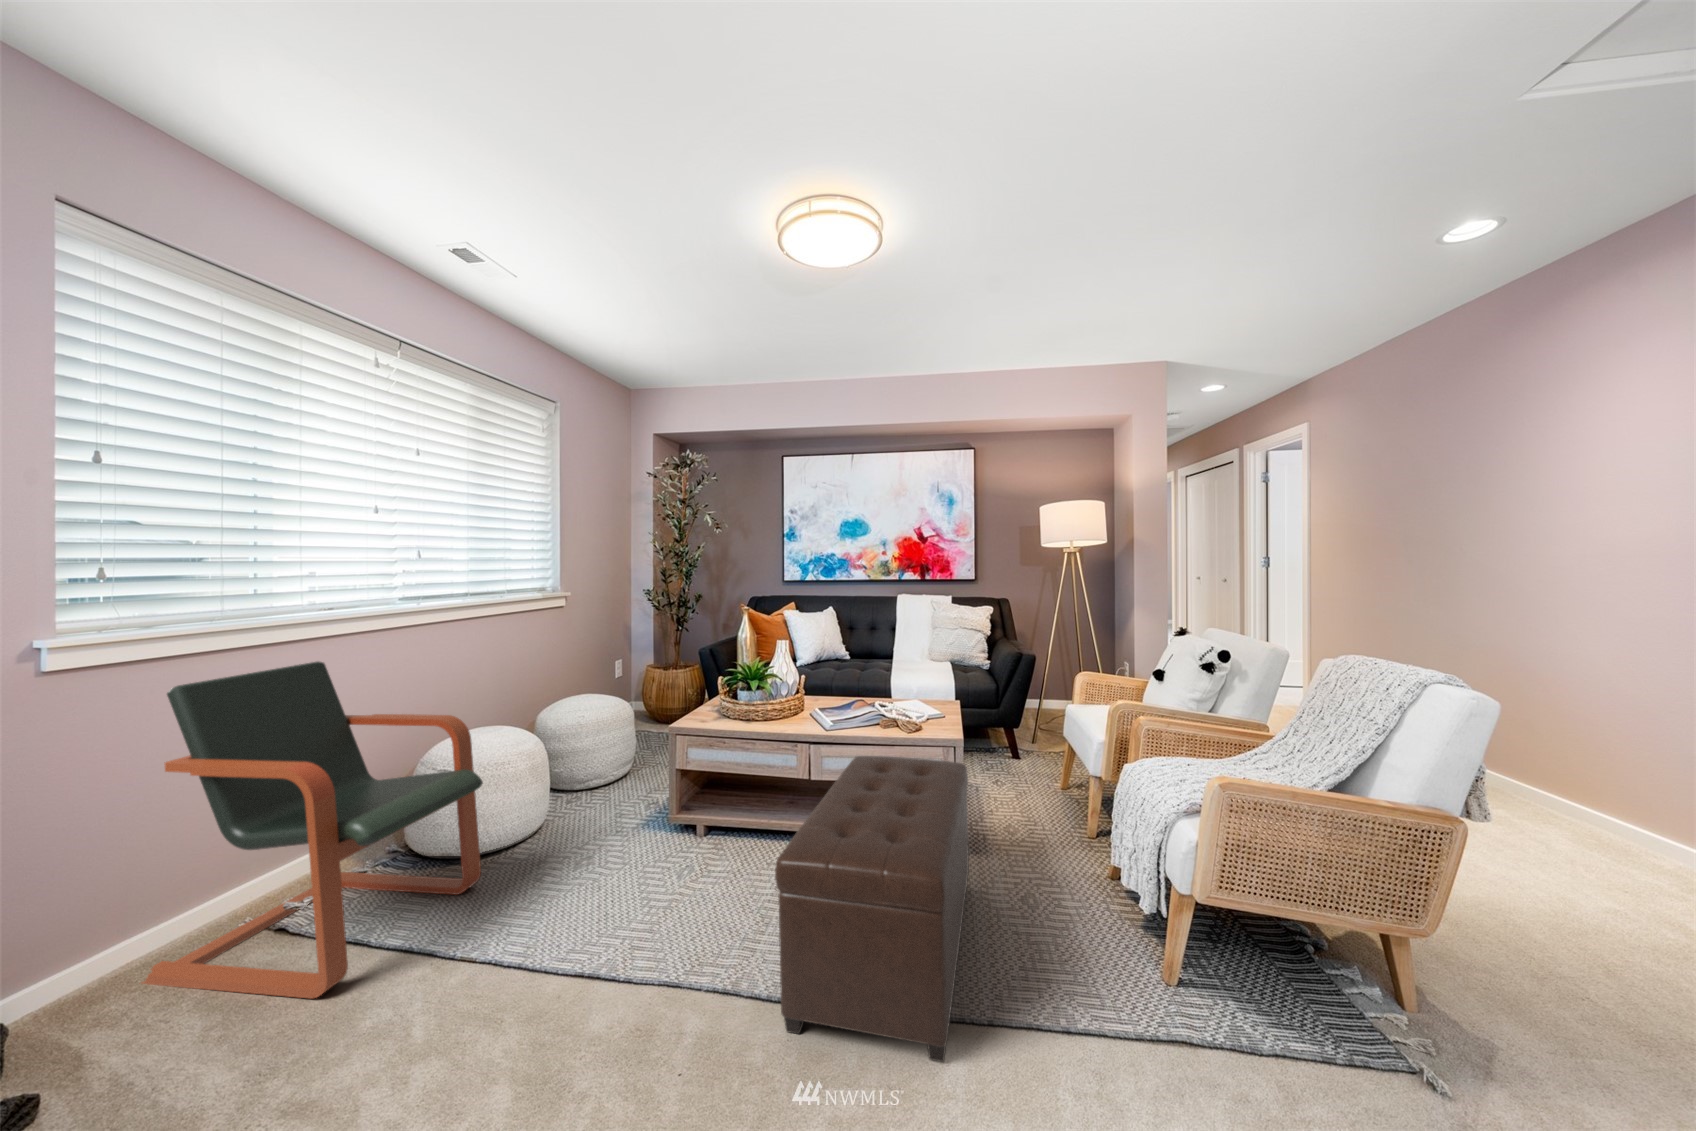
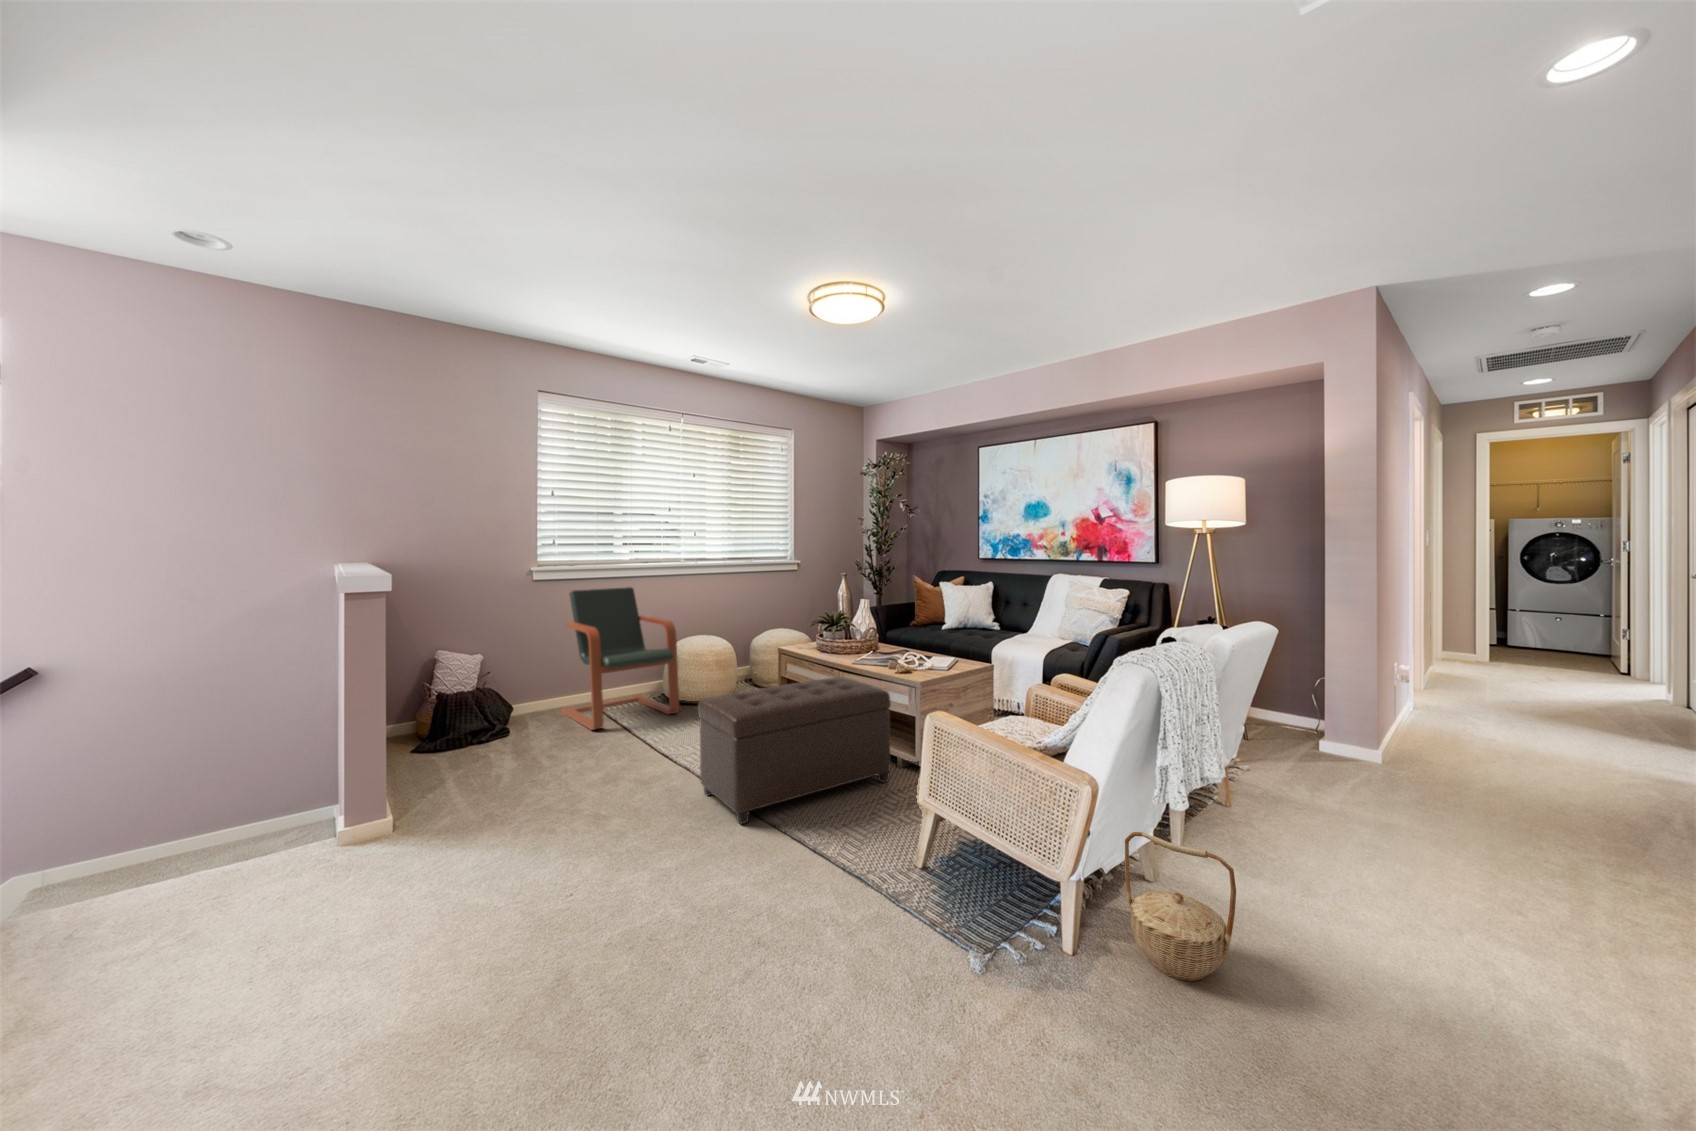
basket: none [1441,859,1572,1003] -> present [1125,832,1236,981]

